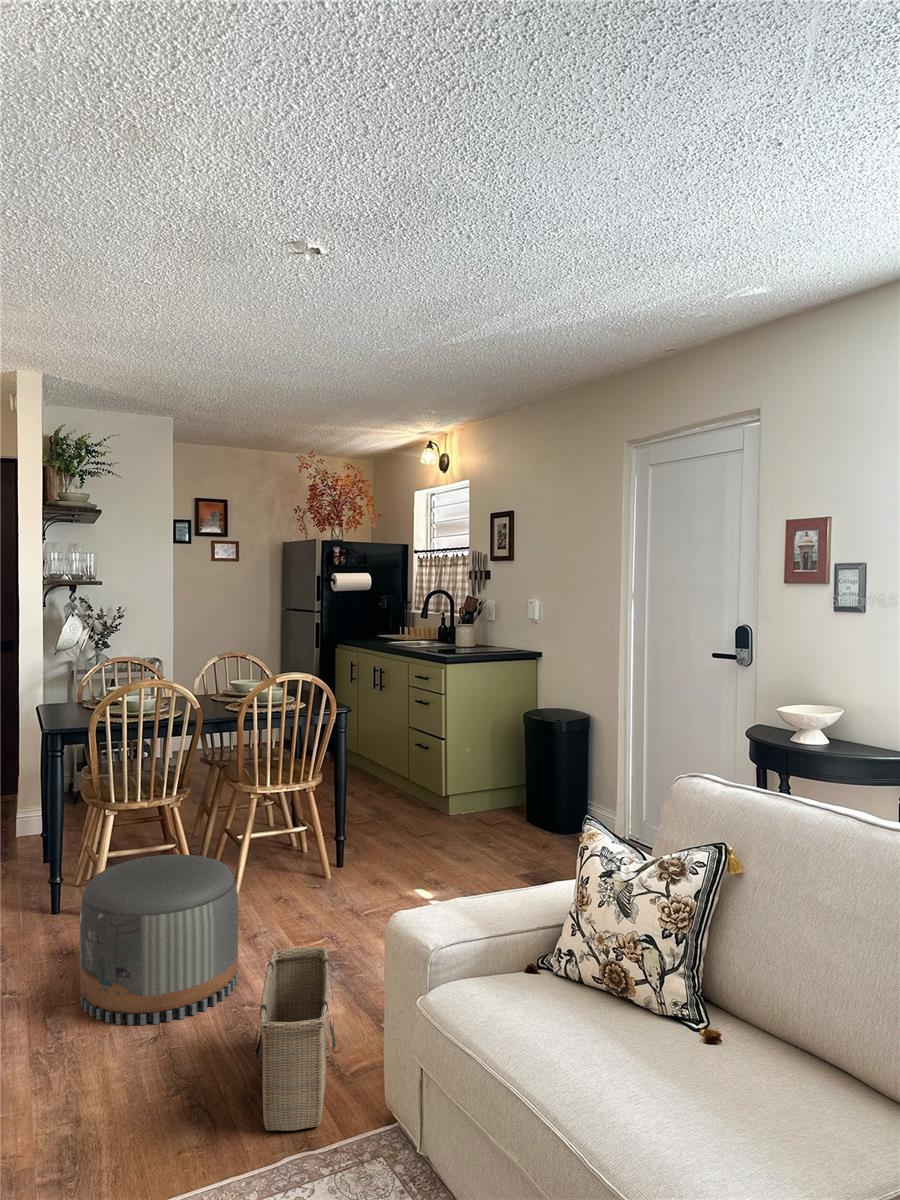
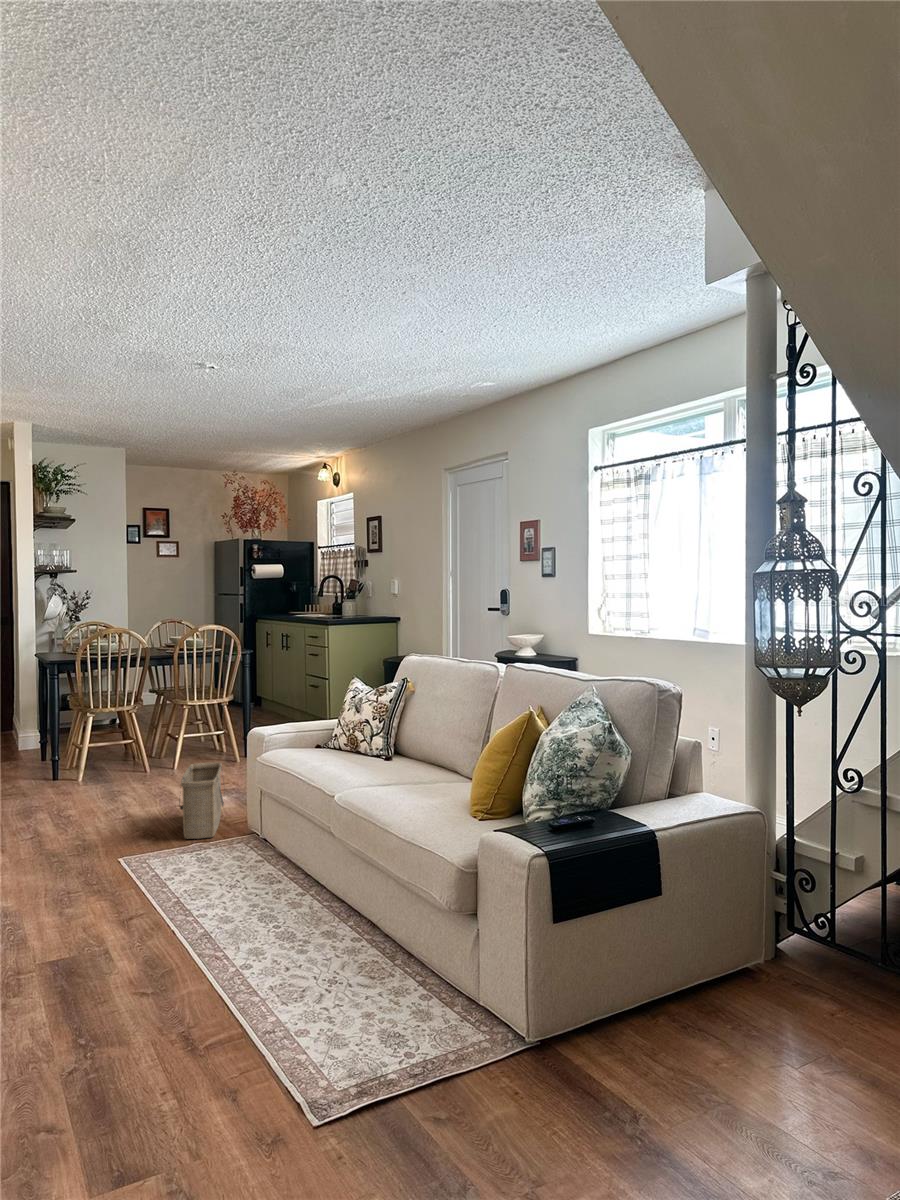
pouf: present [80,854,238,1025] -> none [78,728,173,814]

